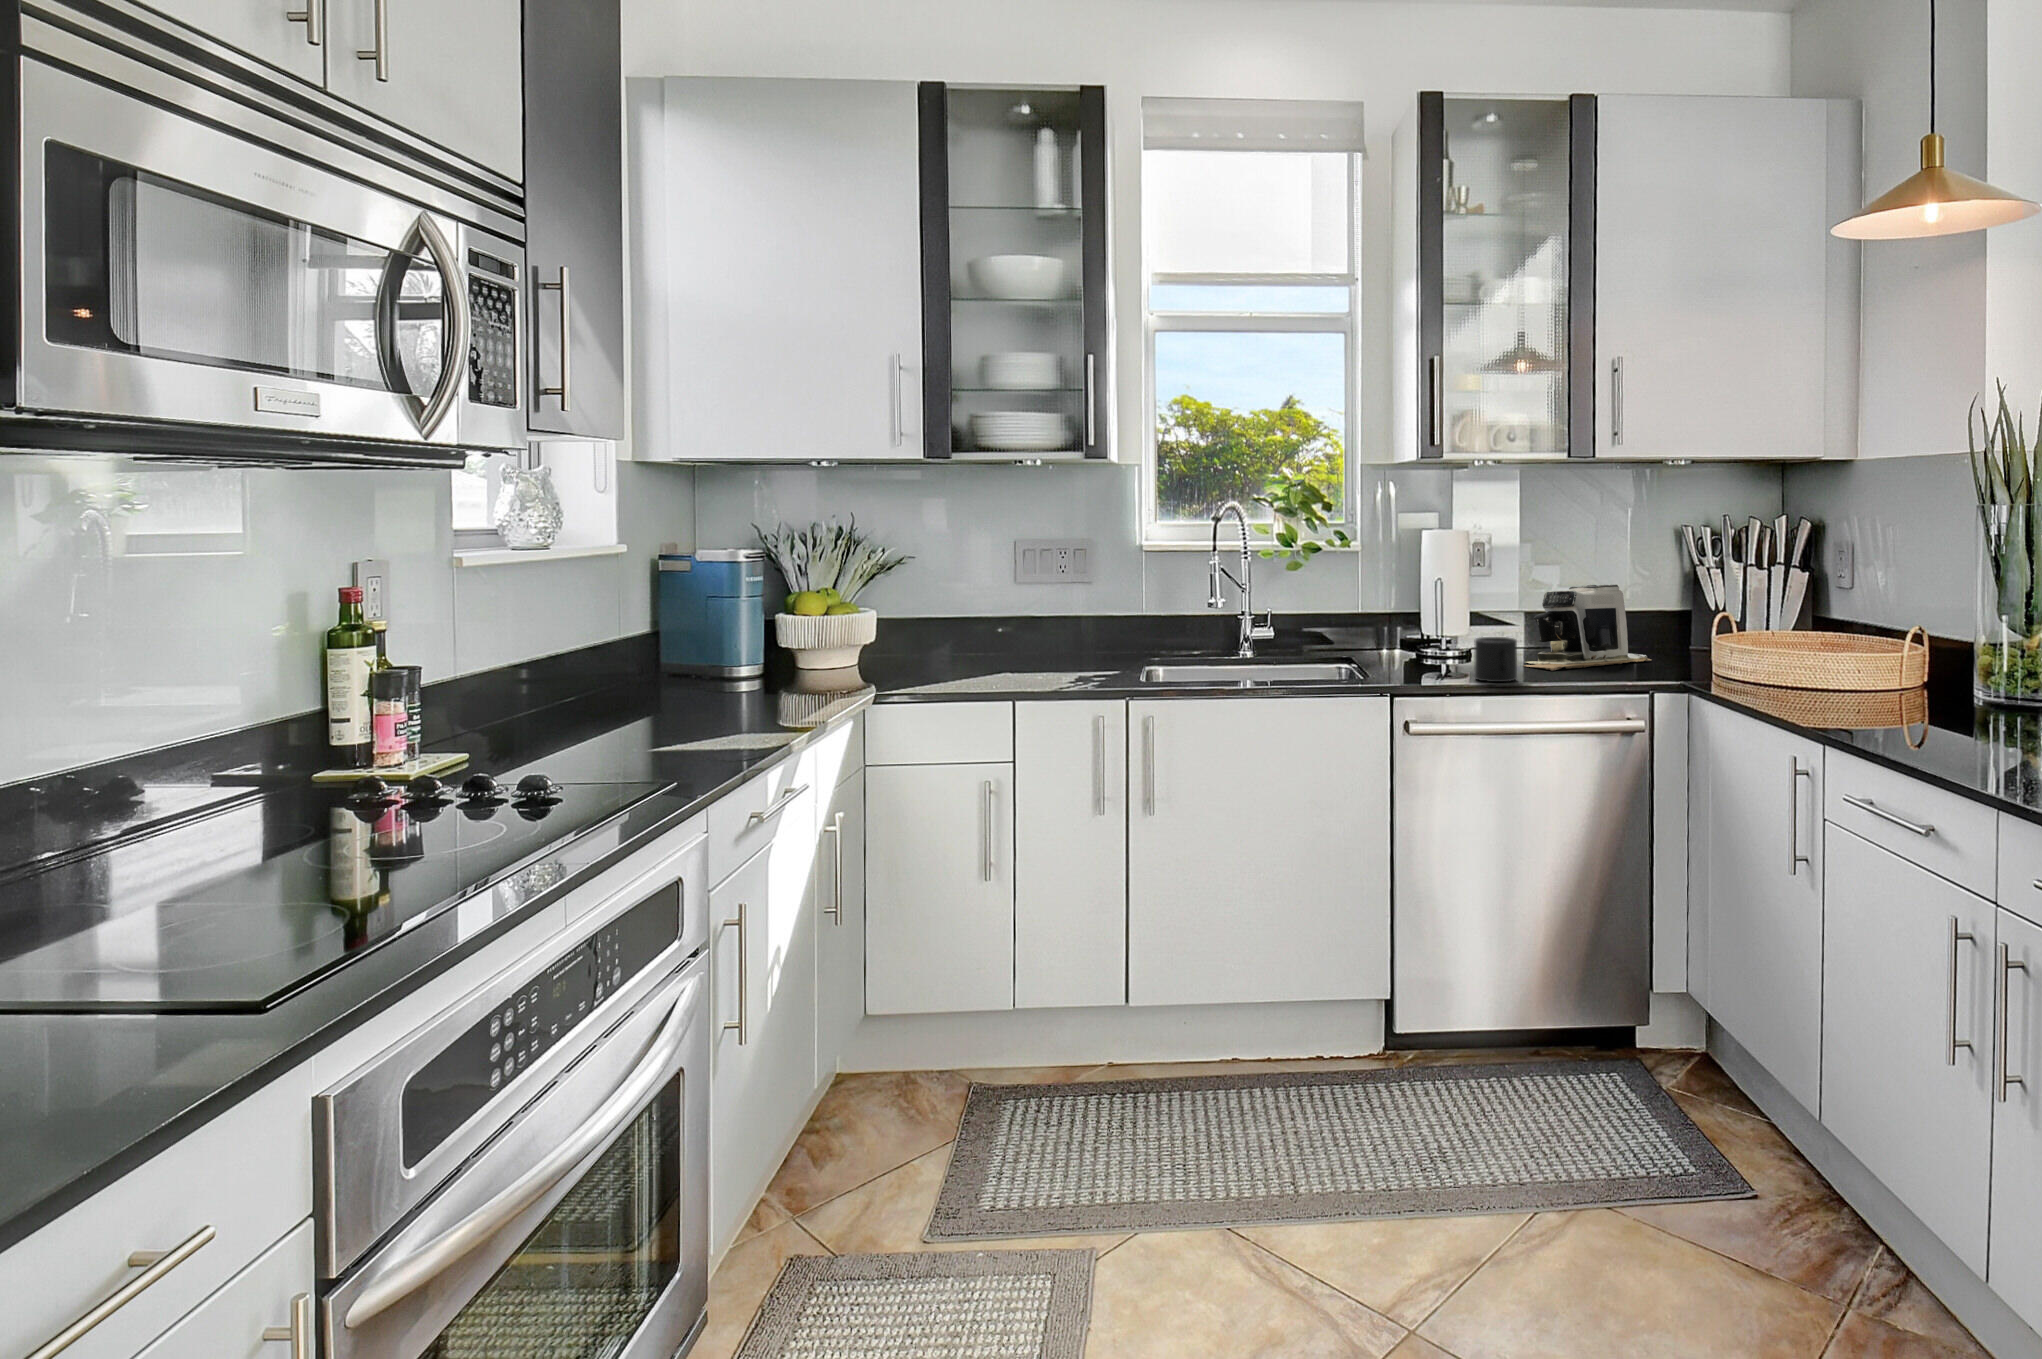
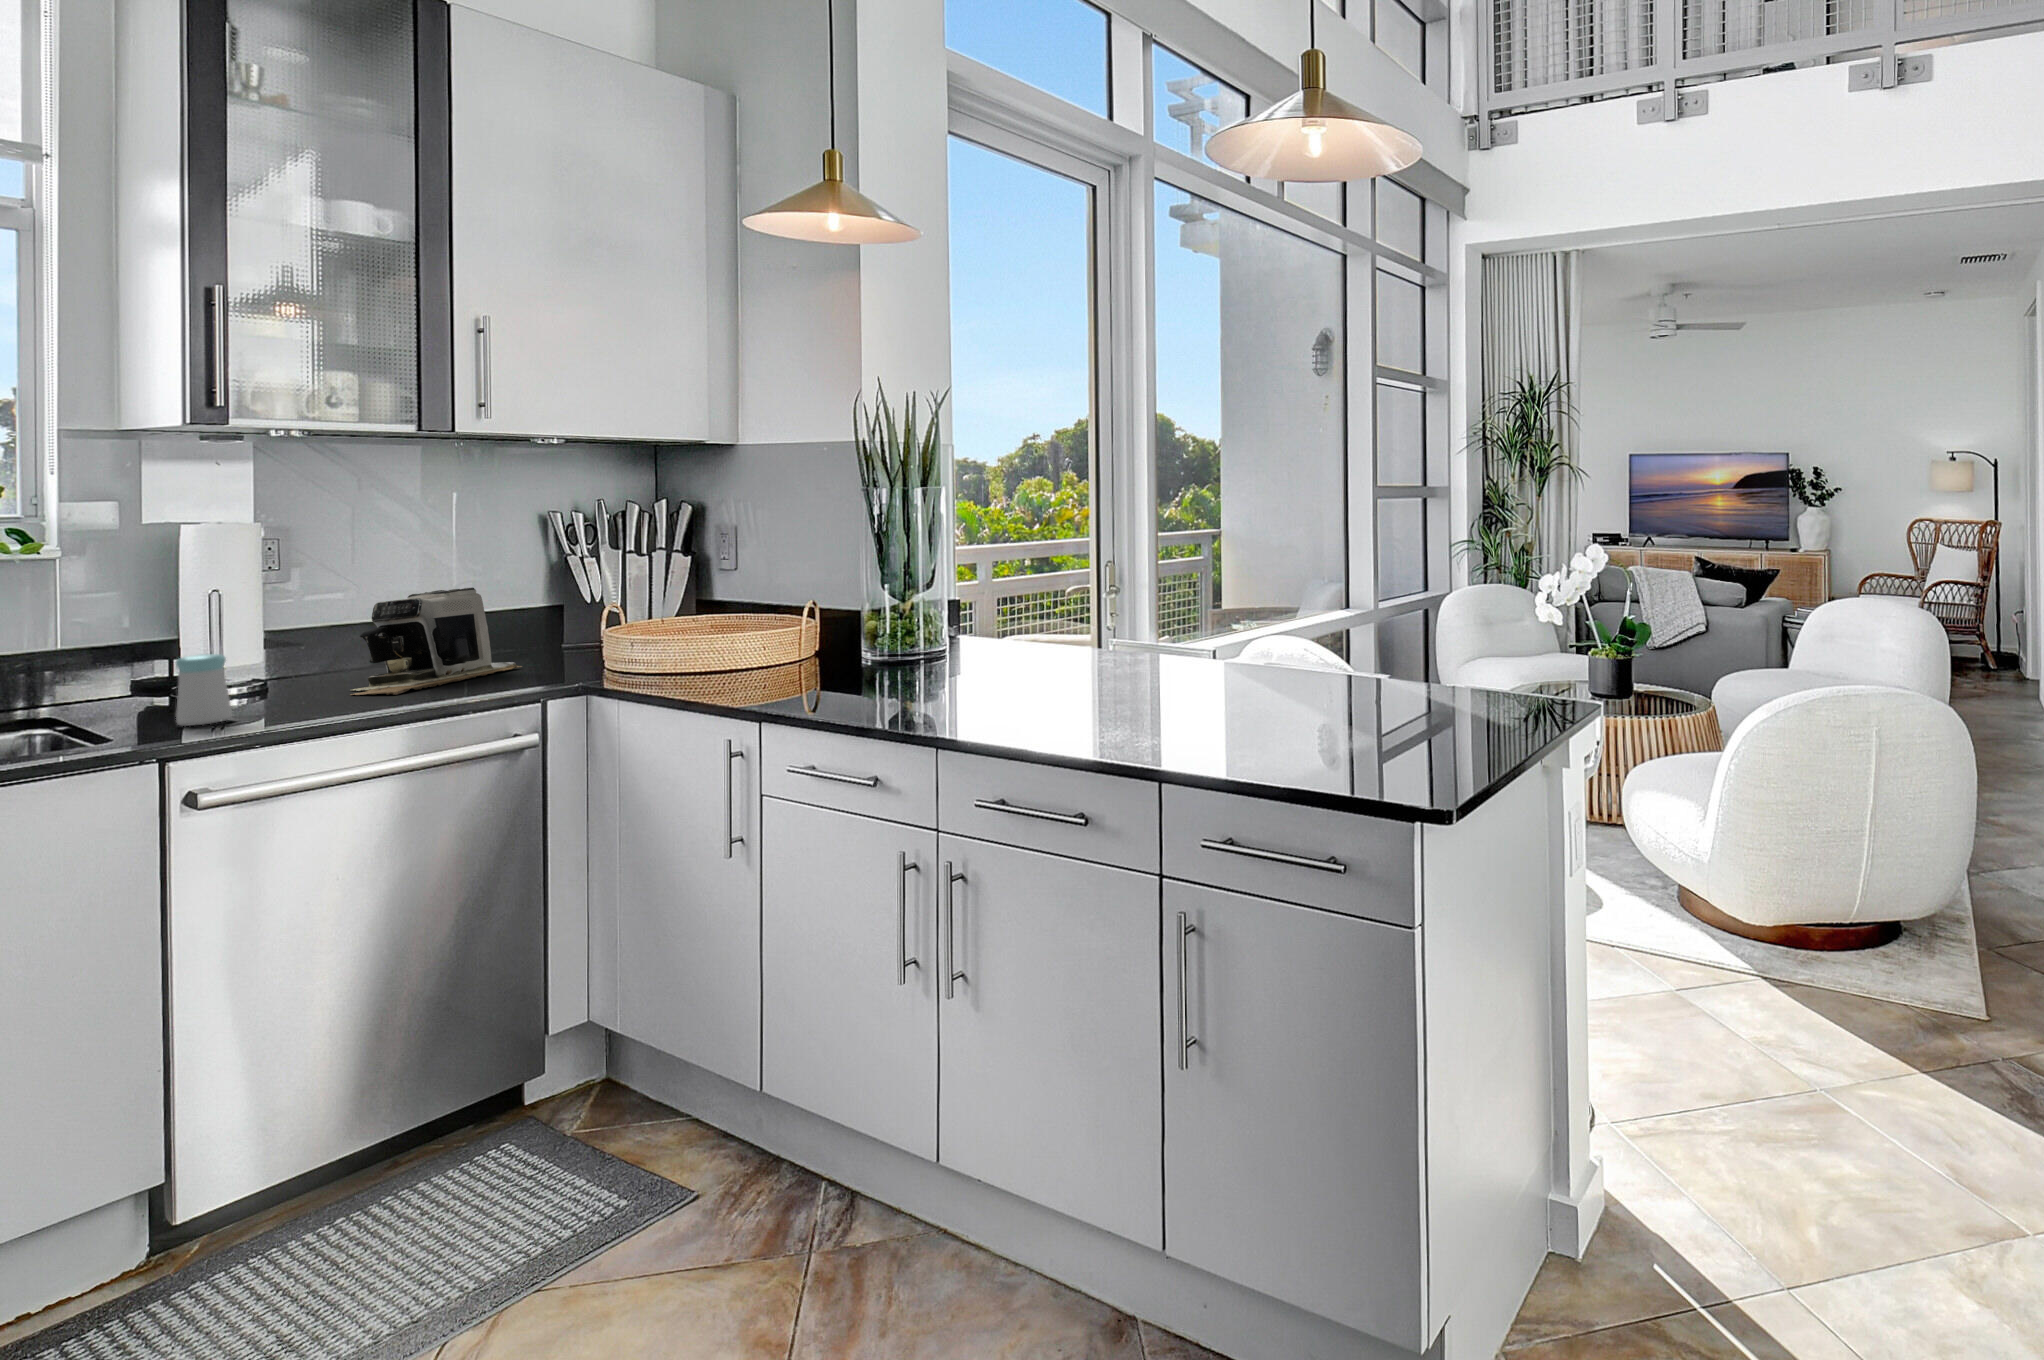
salt shaker: none [1417,621,1447,674] -> present [176,654,232,726]
mug: present [1474,637,1517,682] -> none [279,662,350,721]

